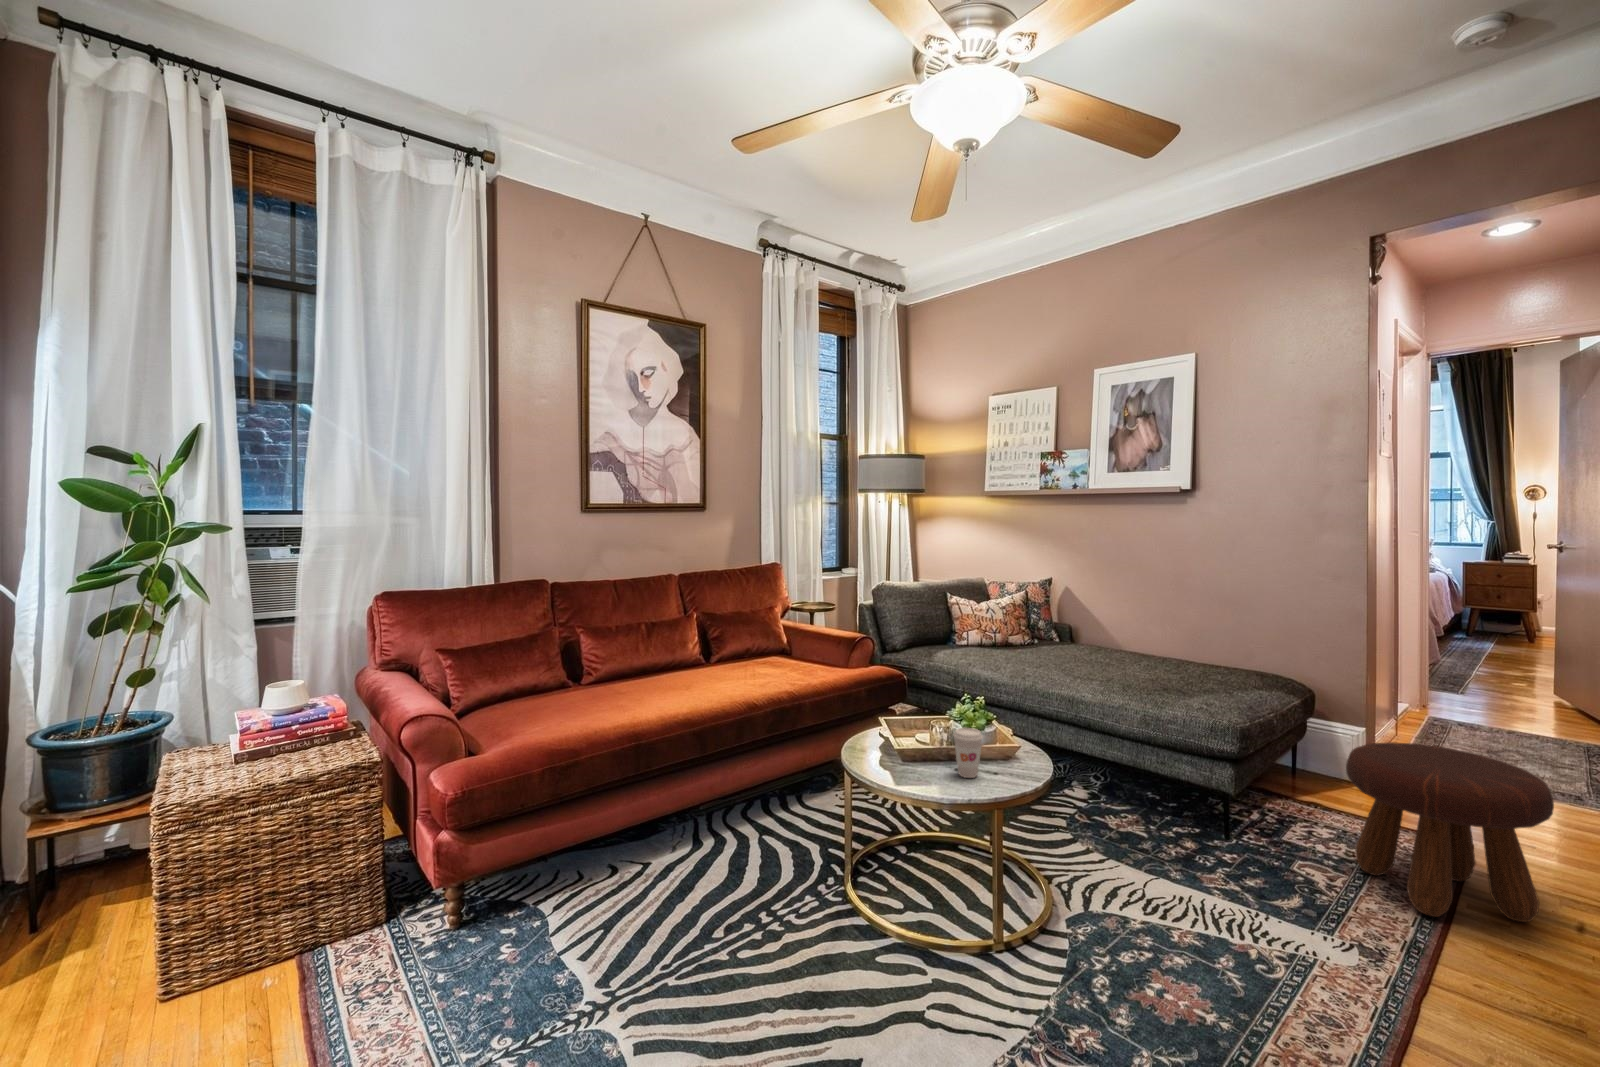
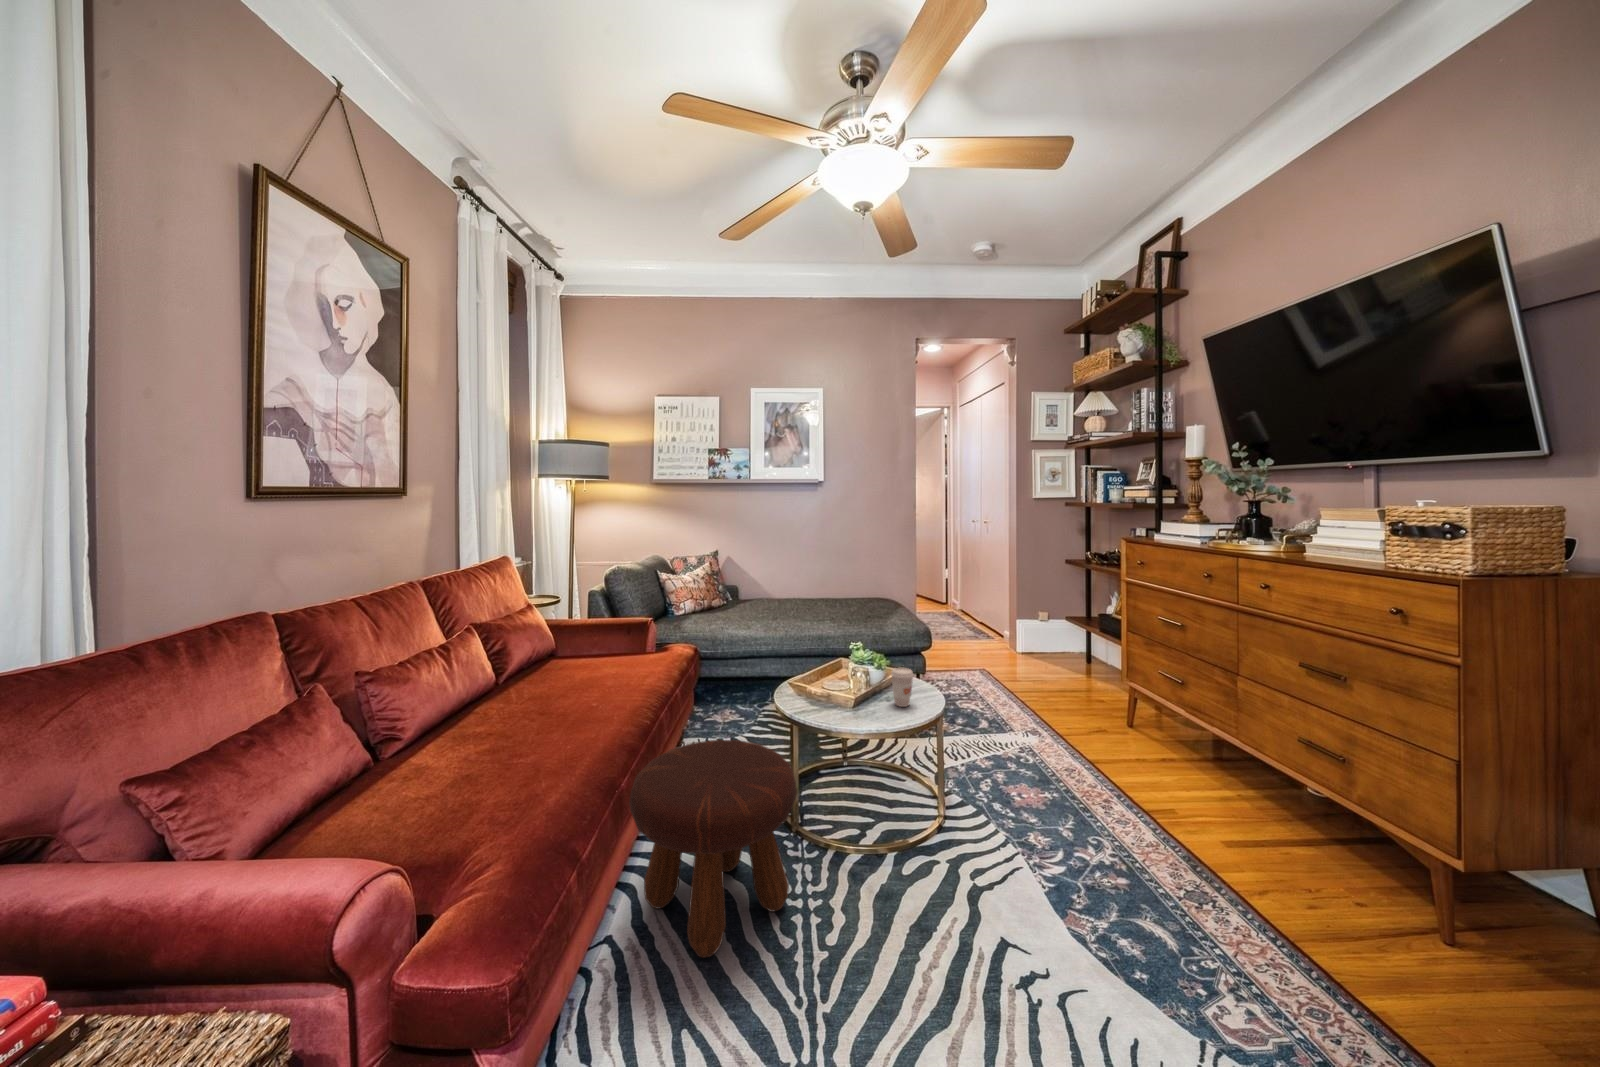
footstool: present [1346,742,1554,922] -> present [629,740,797,957]

